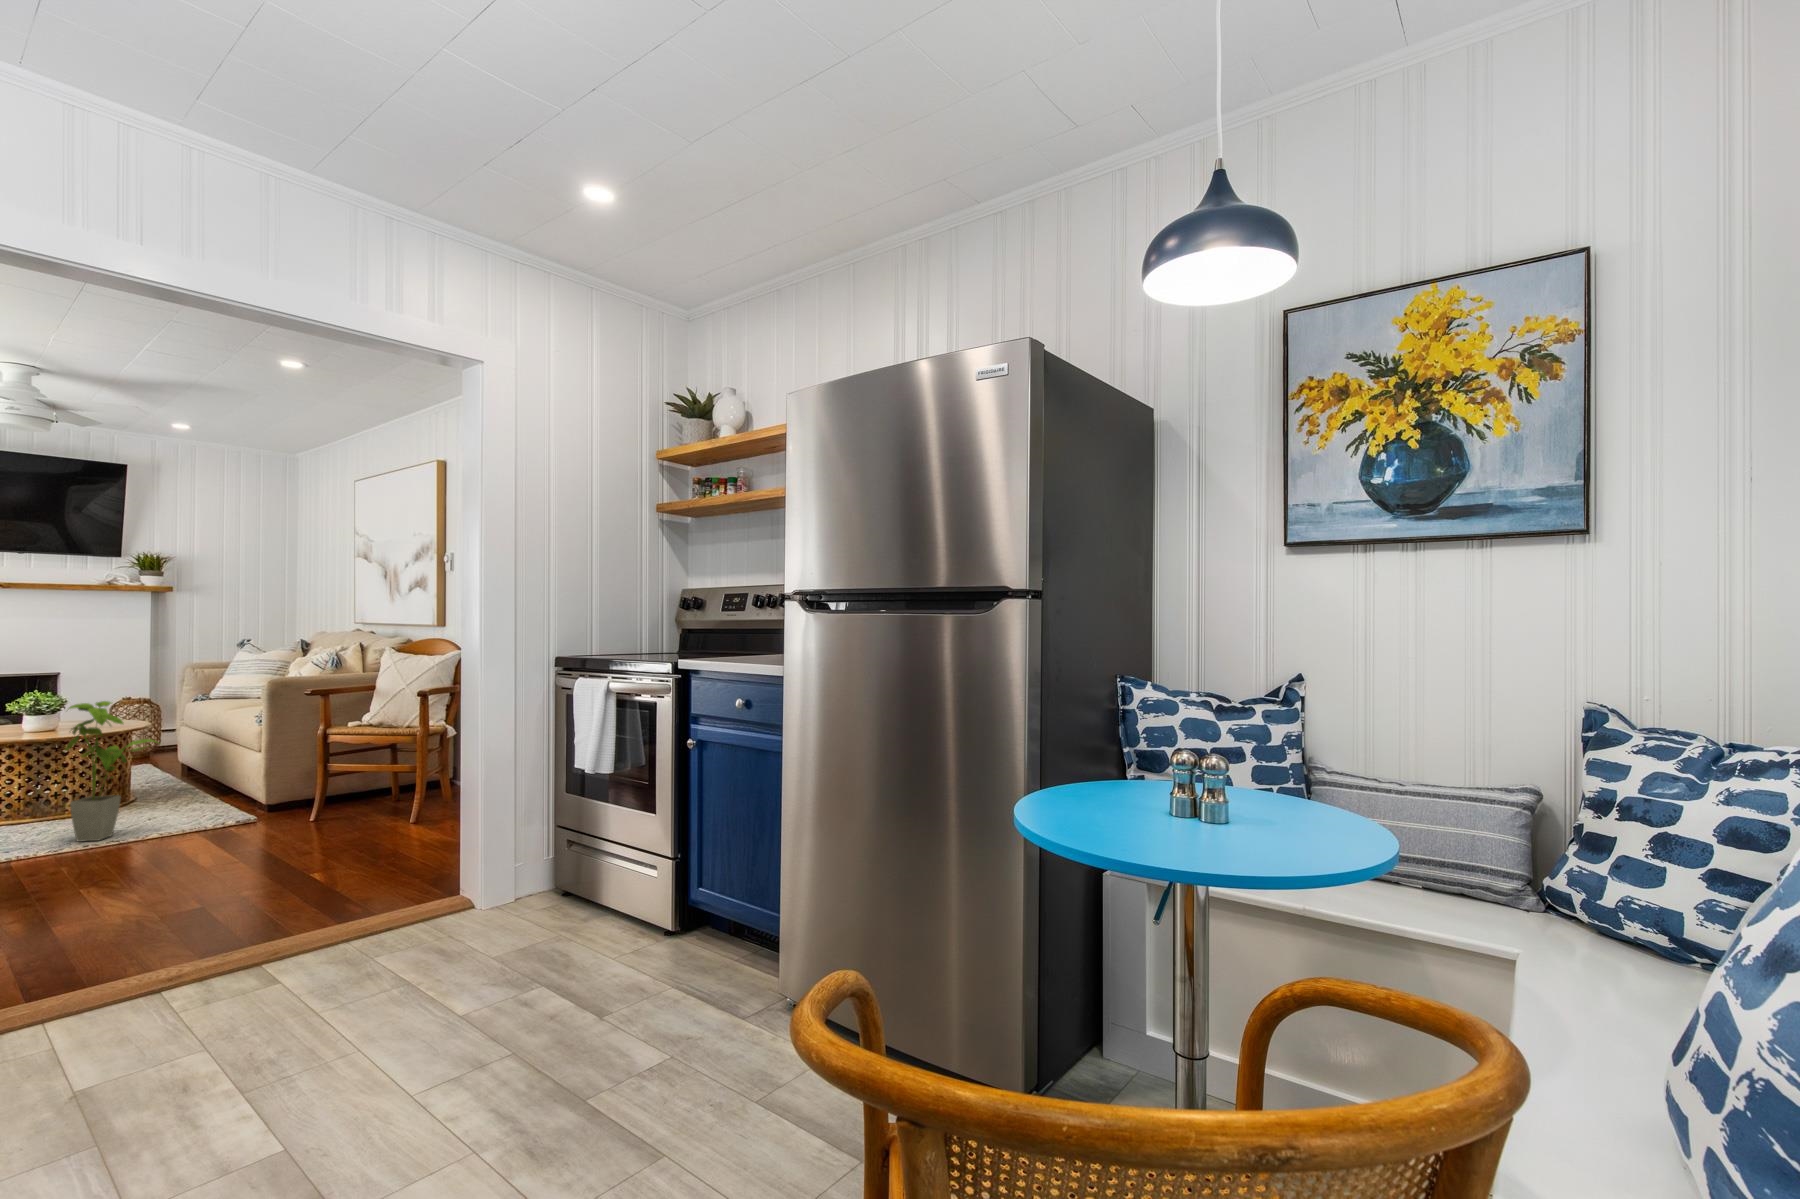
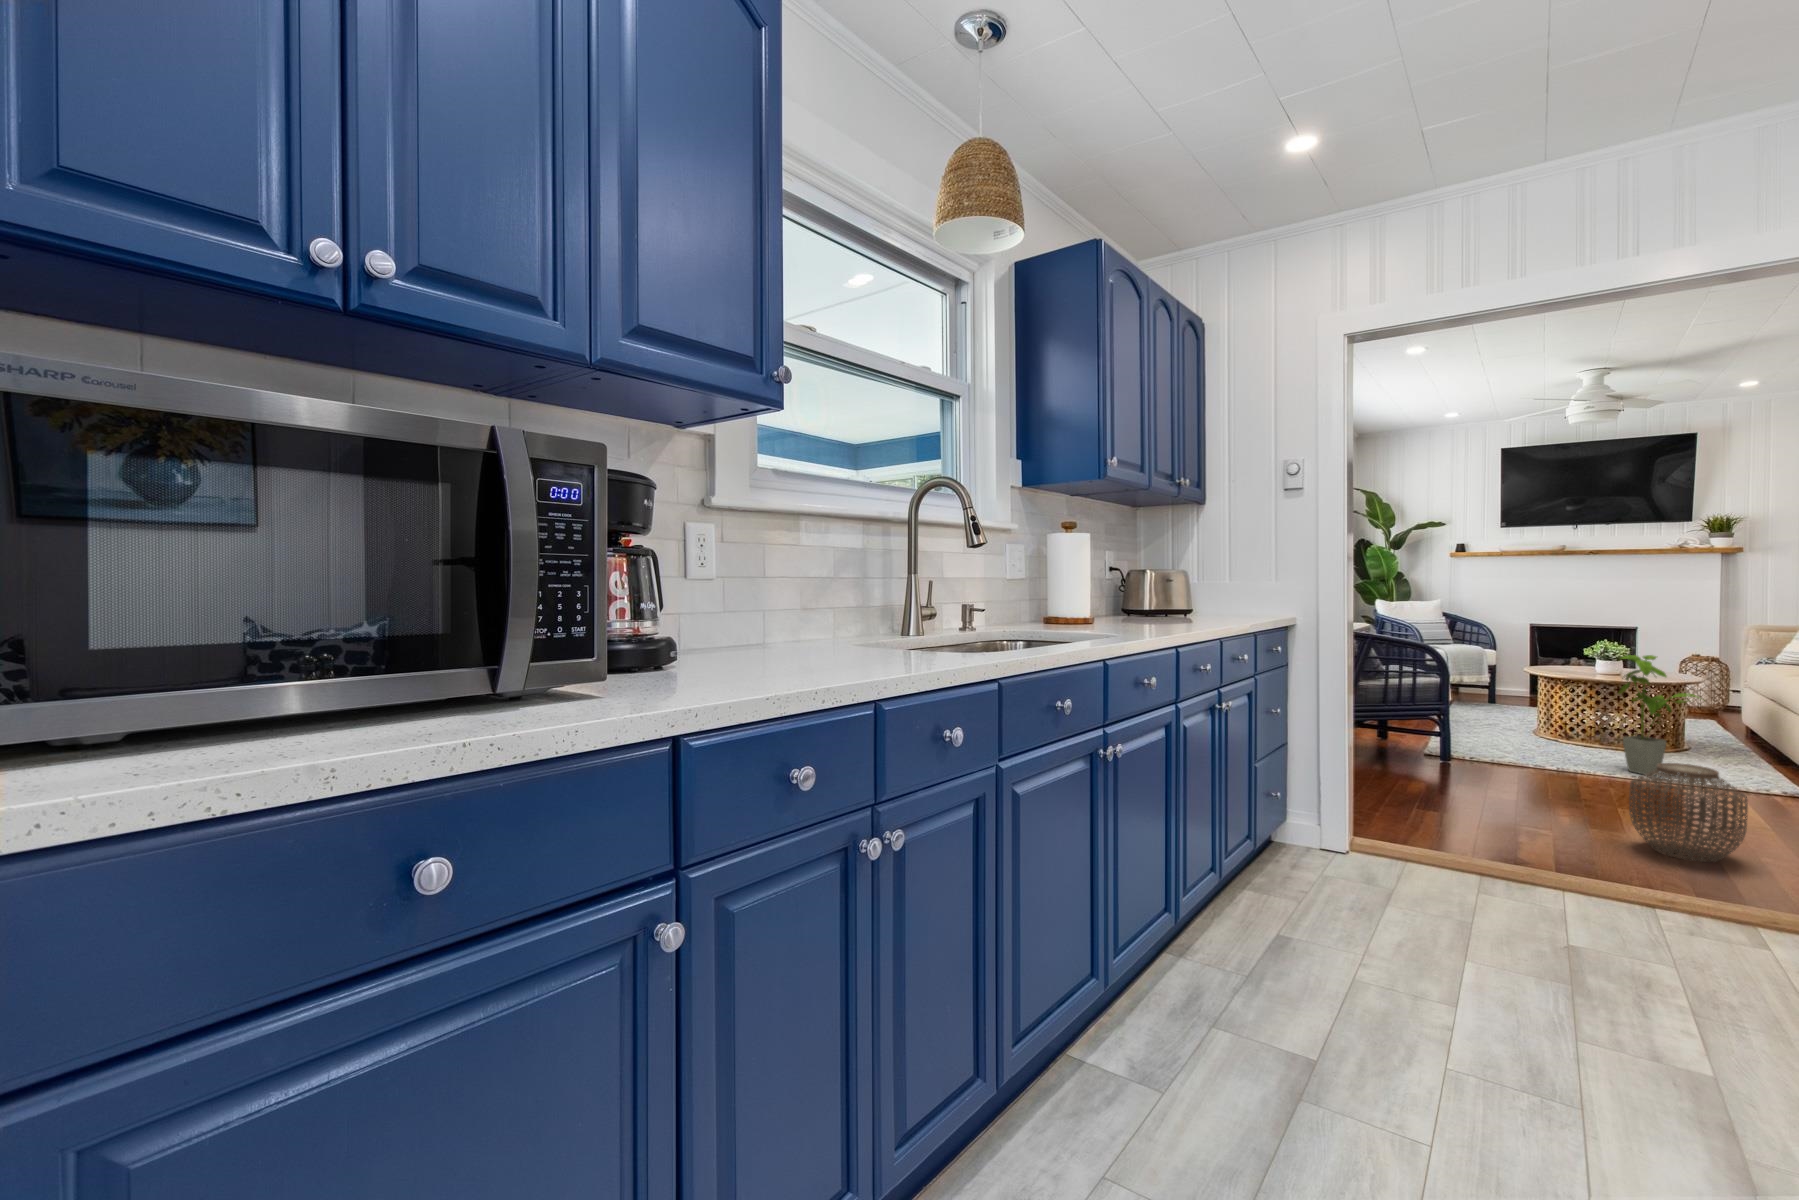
woven basket: none [107,814,231,926] -> present [1629,763,1748,862]

